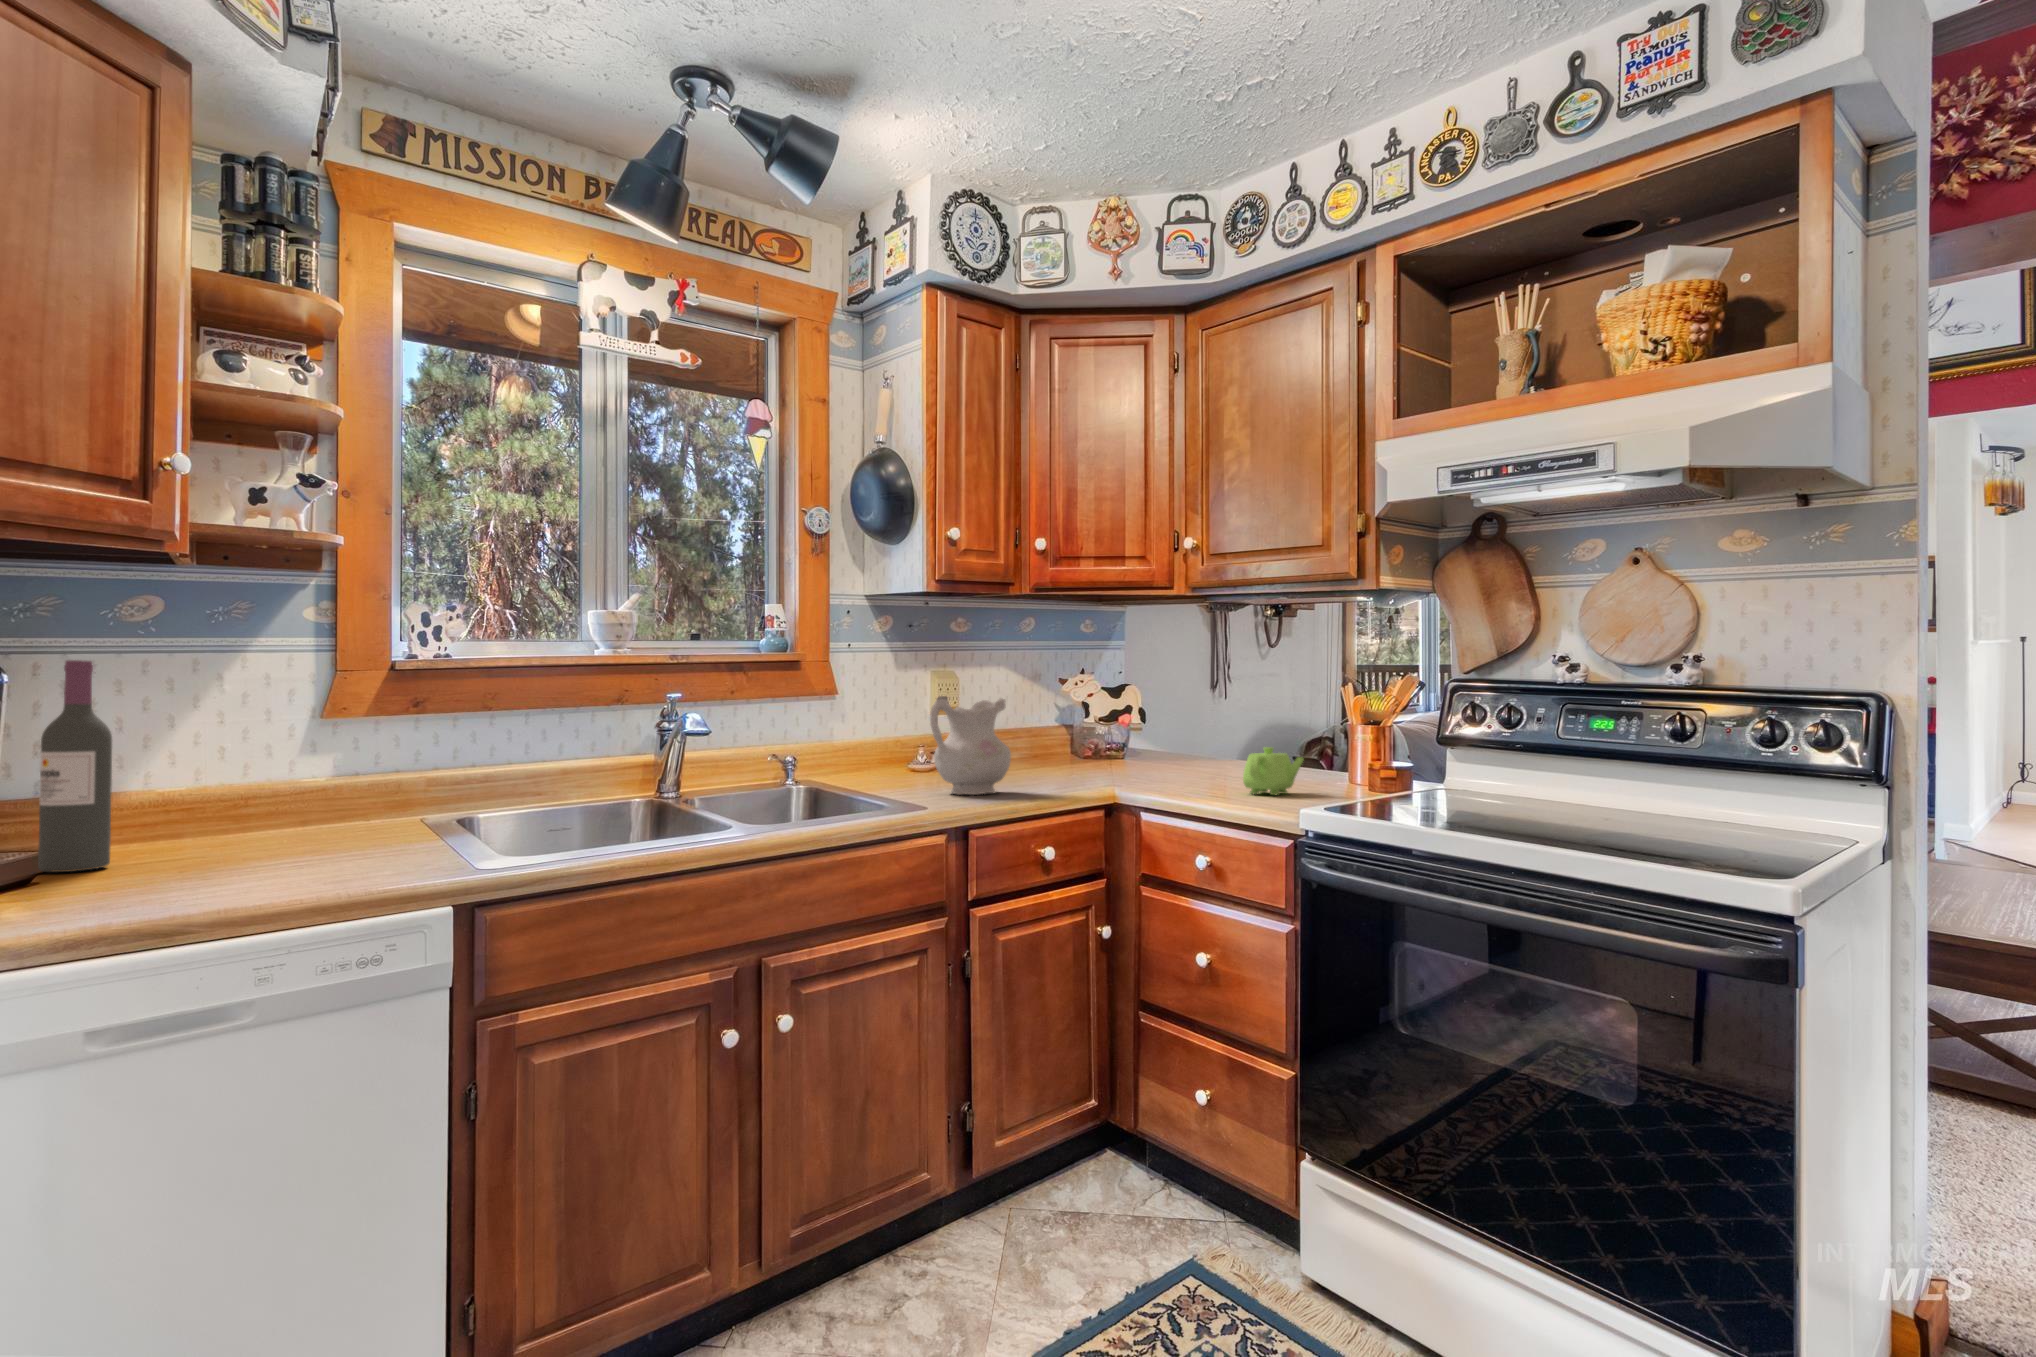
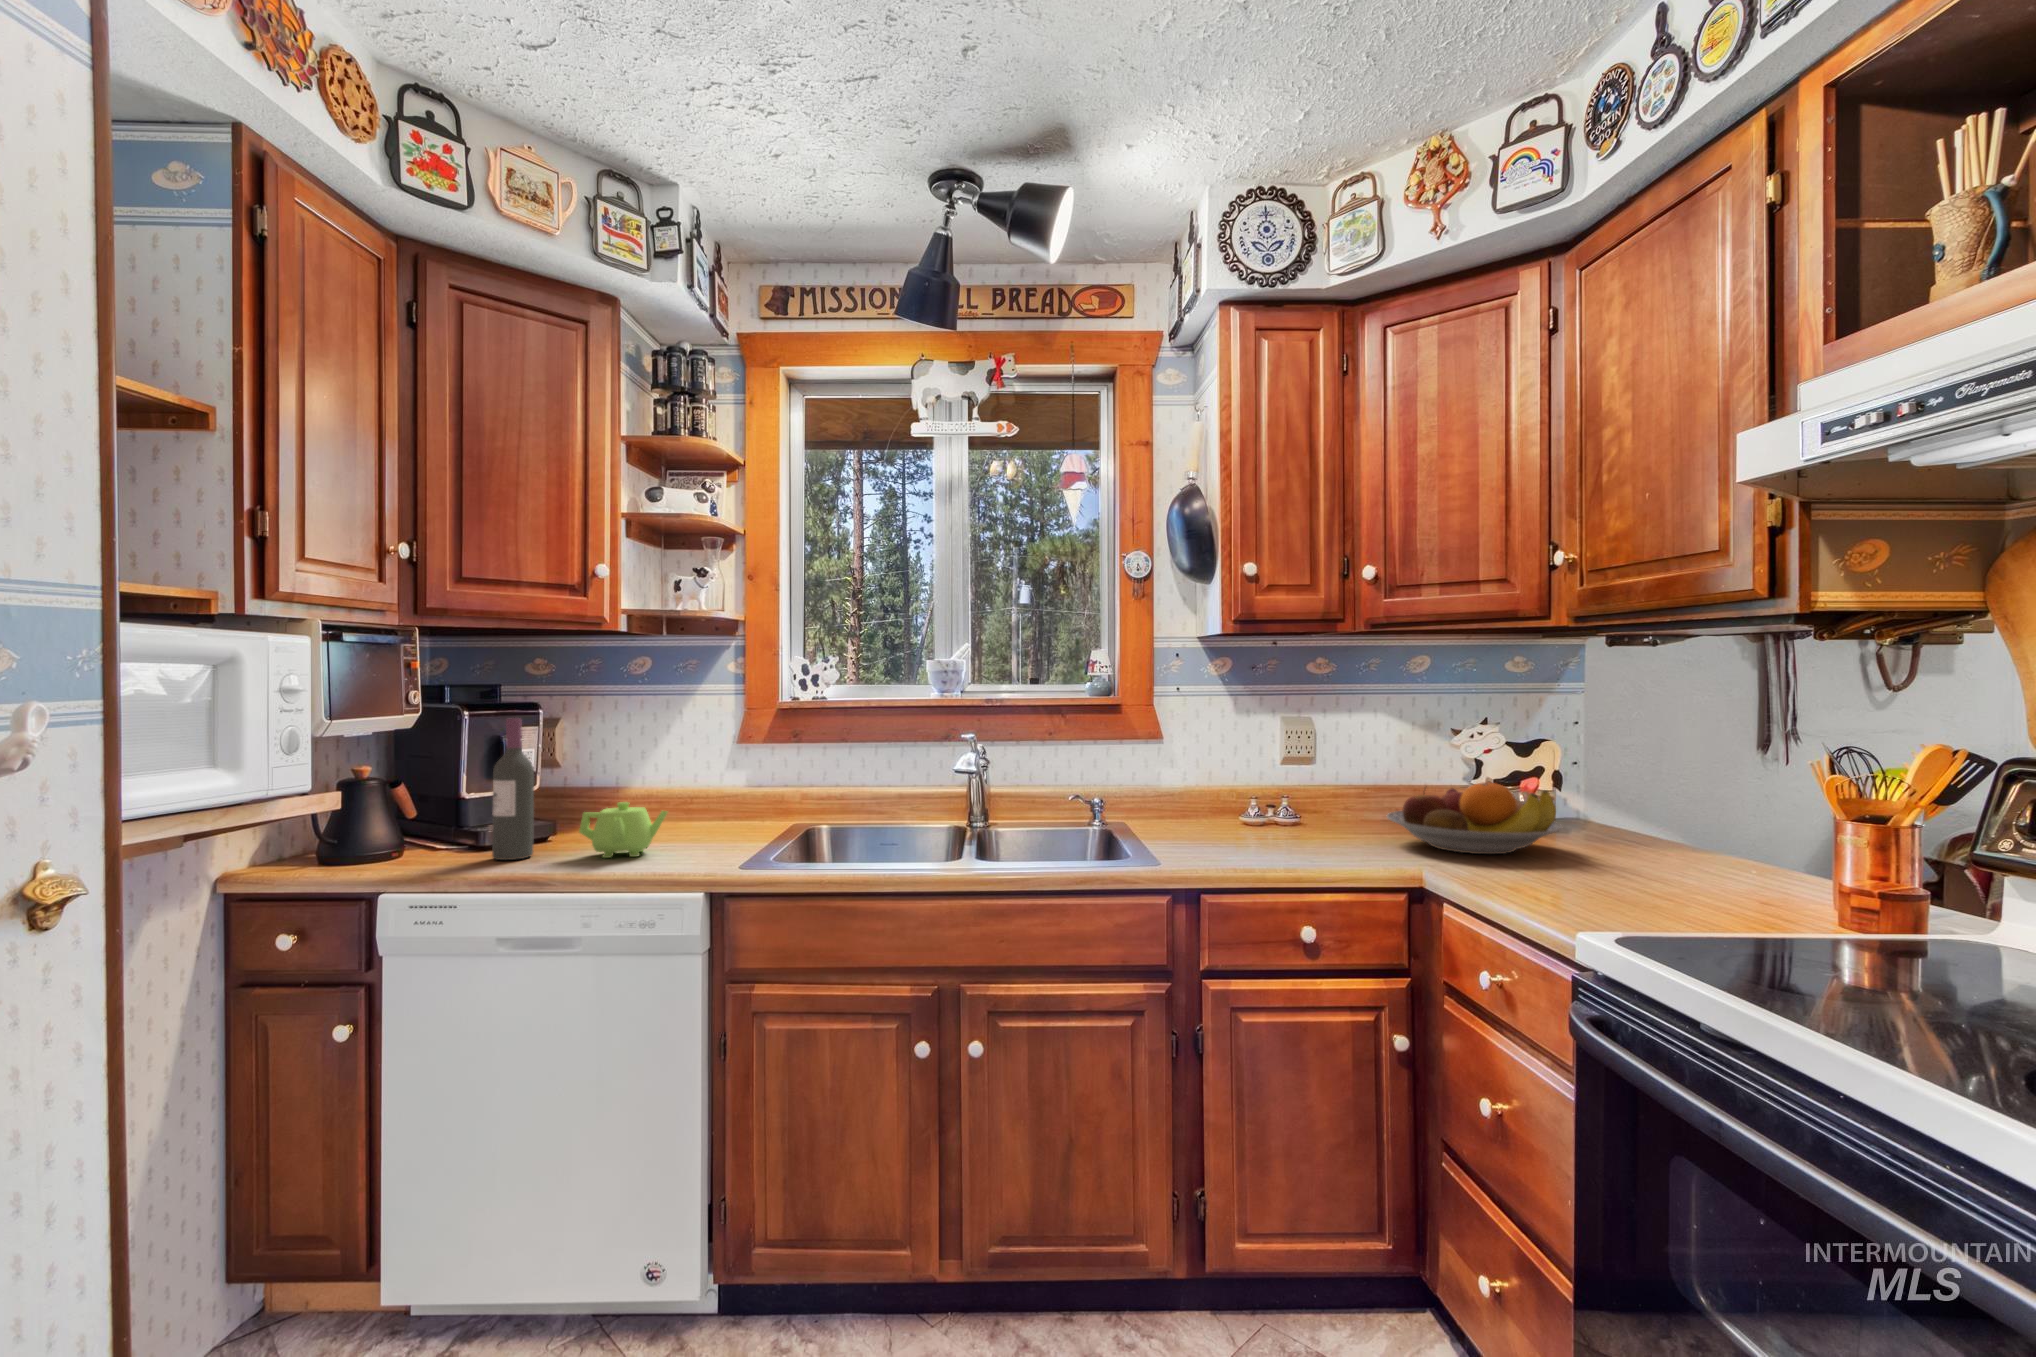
ceramic pitcher: present [930,696,1011,795] -> none [1217,736,1313,845]
fruit bowl: none [1056,731,1186,788] -> present [1387,782,1562,854]
teapot: present [1243,747,1304,795] -> present [579,802,668,858]

